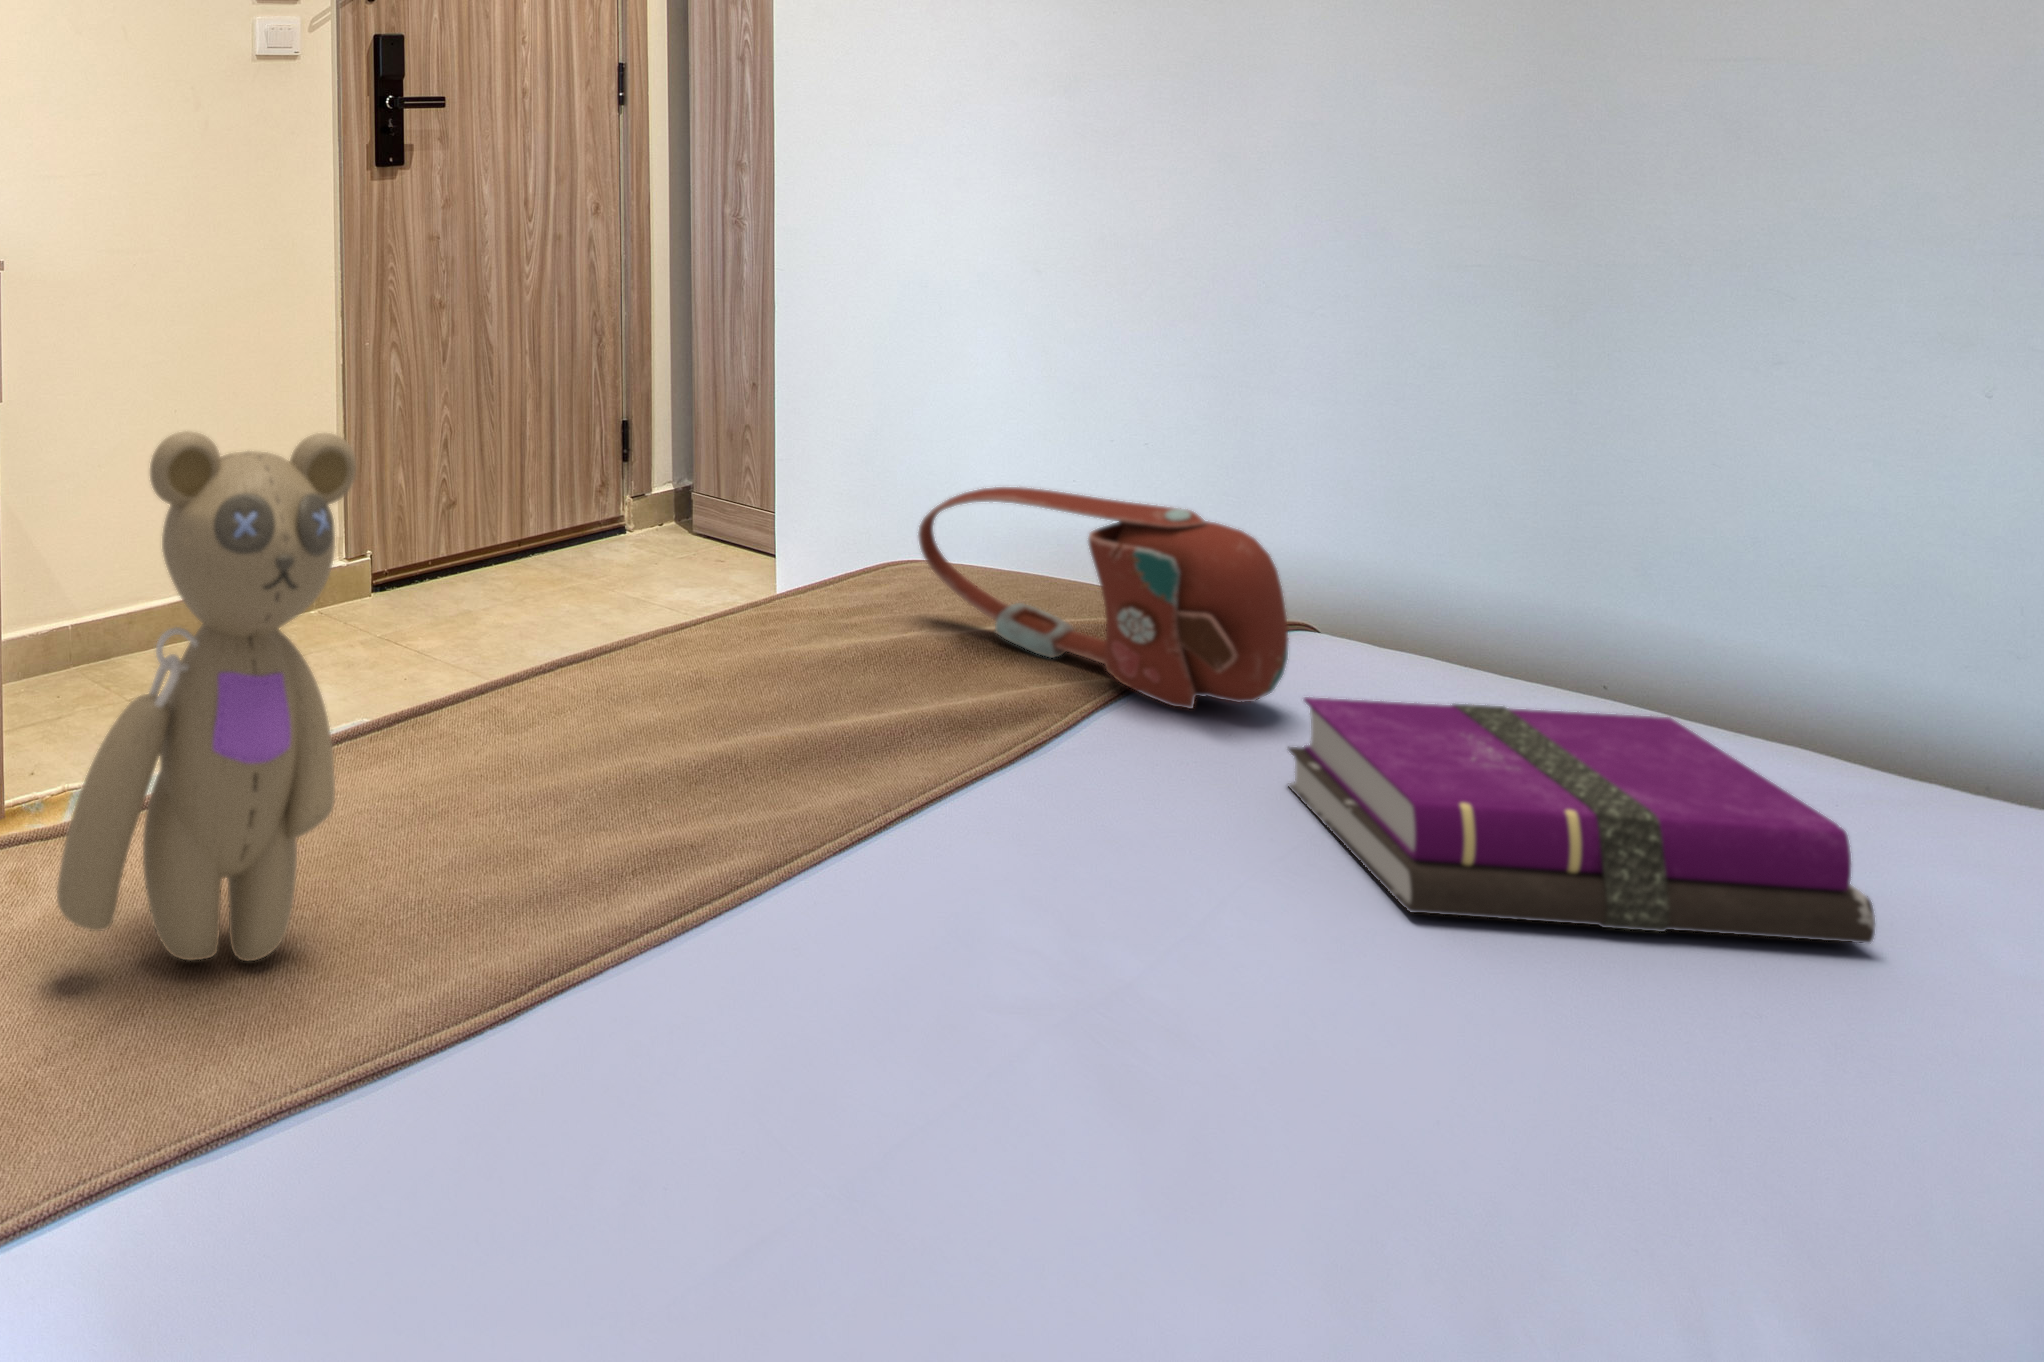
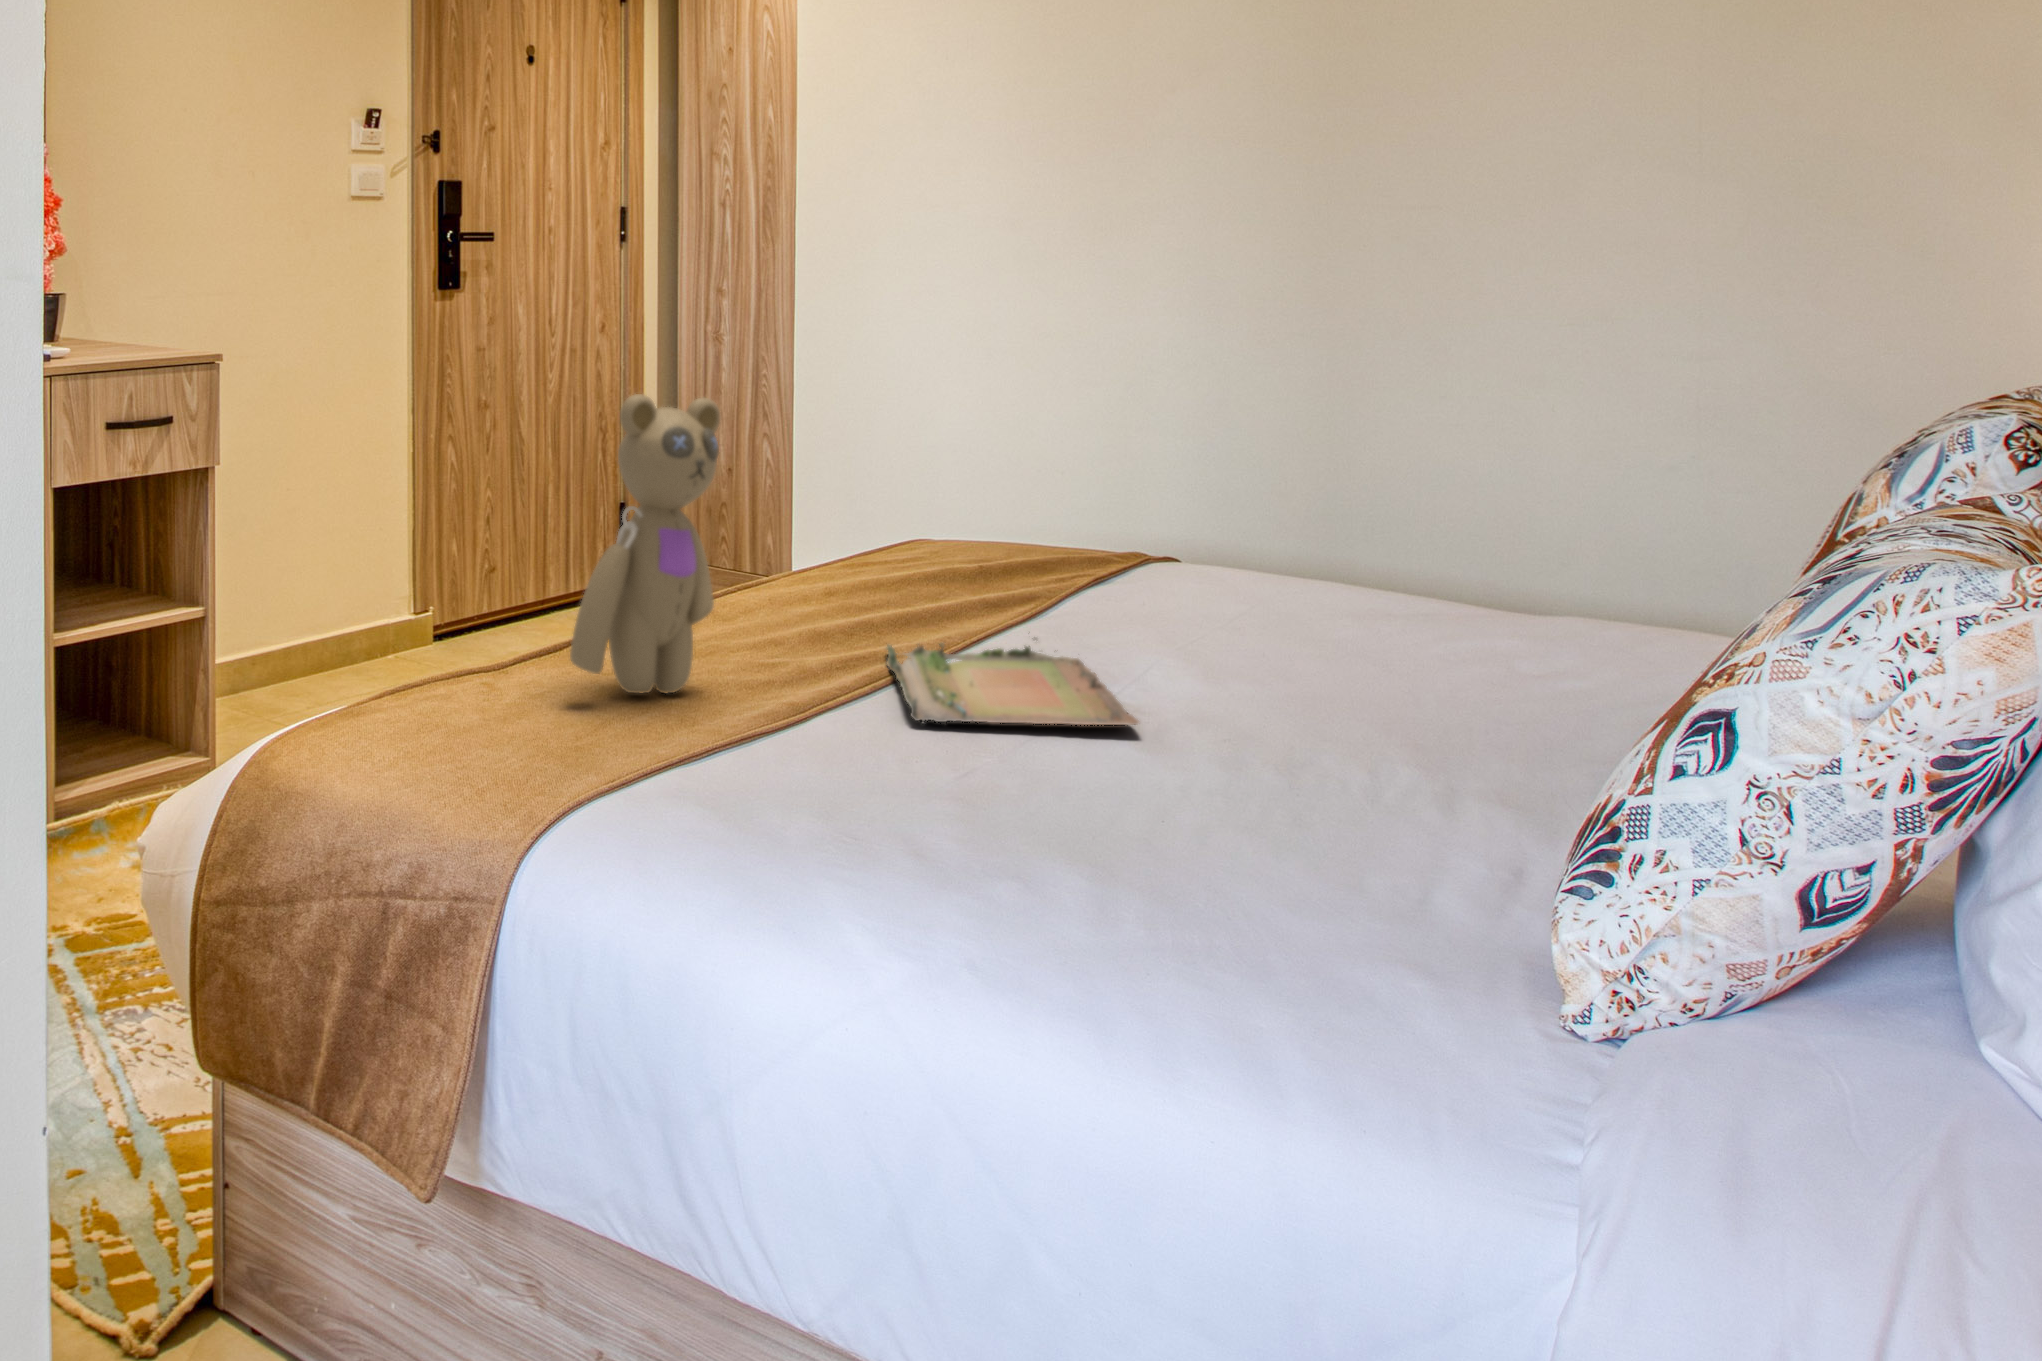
handbag: present [918,487,1289,708] -> none [957,464,1183,585]
notebook: present [1288,697,1875,943] -> none [1187,560,1475,650]
tray: none [644,851,1113,1172] -> present [887,637,1139,725]

